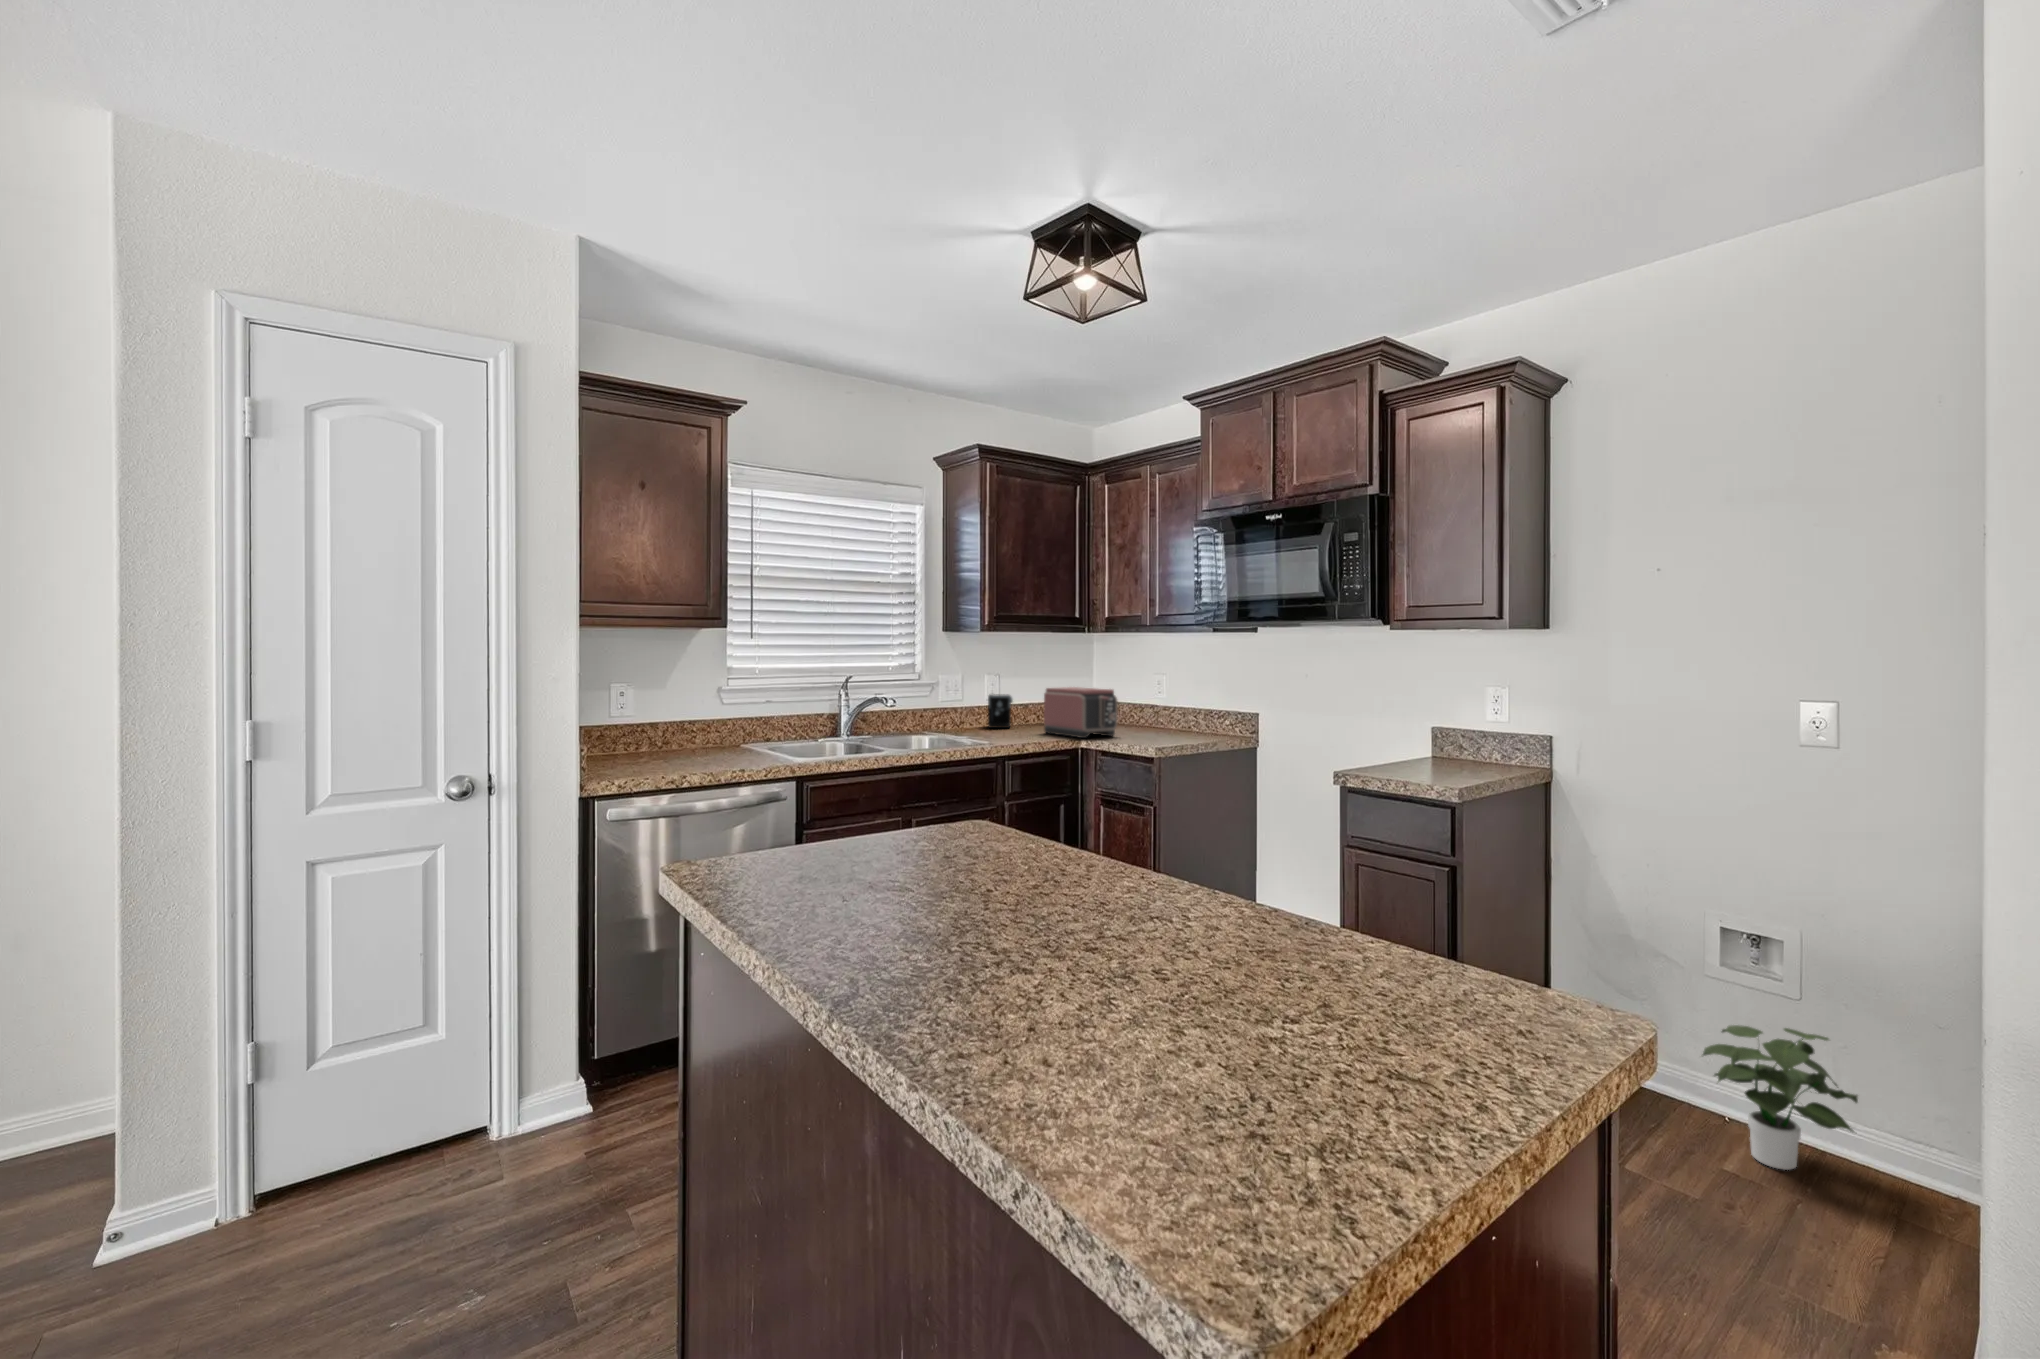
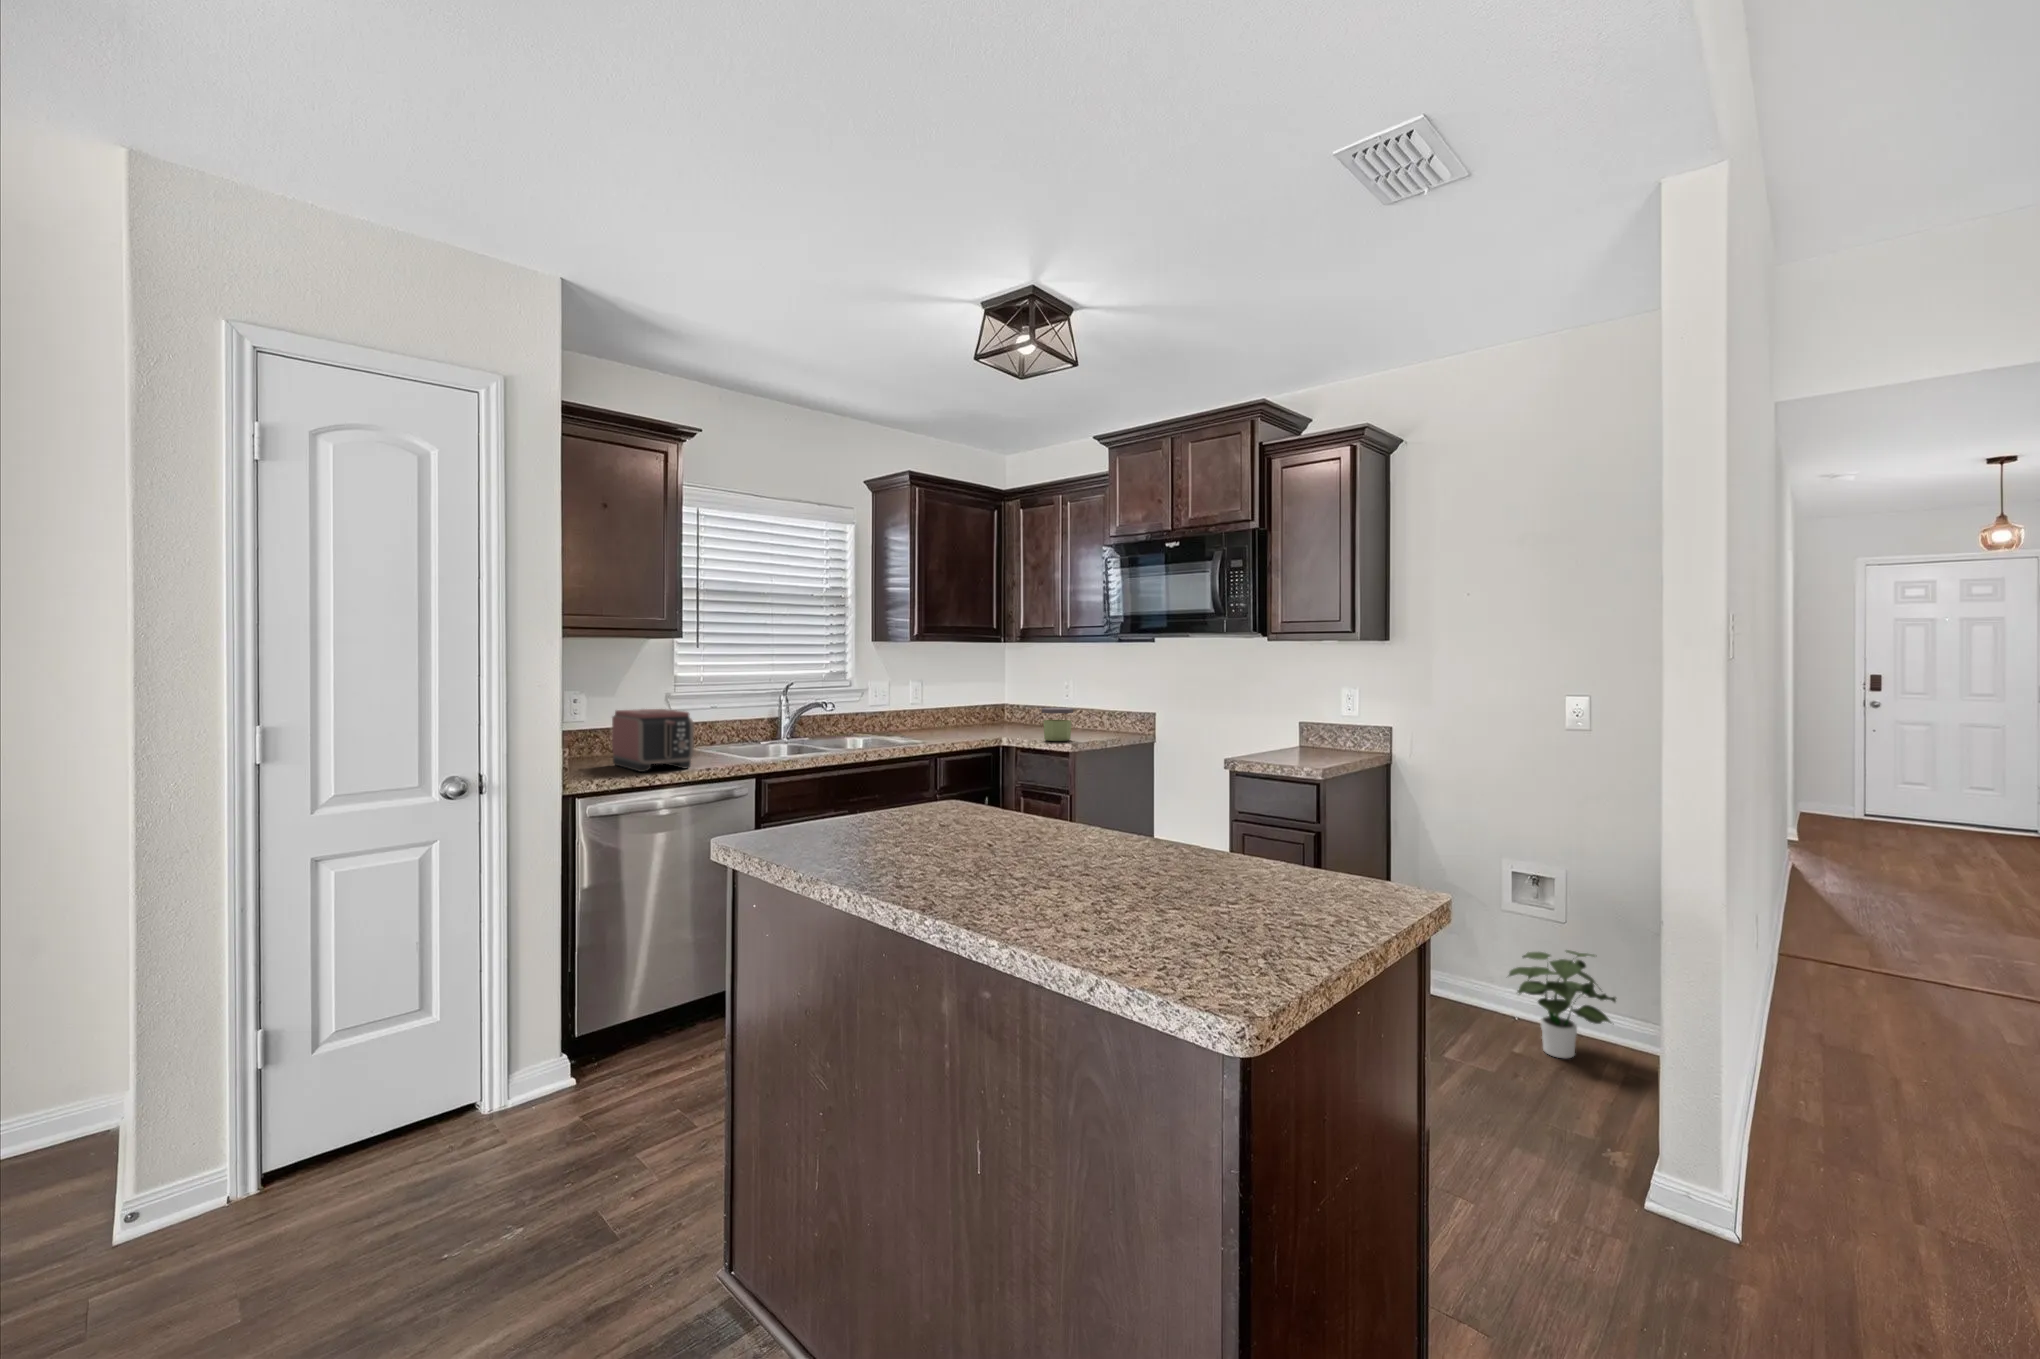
toaster: present [1044,687,1118,738] -> present [612,709,694,772]
coffee maker: present [988,694,1013,728] -> none [910,700,962,730]
jar: none [1126,705,1162,743] -> present [1042,708,1073,741]

